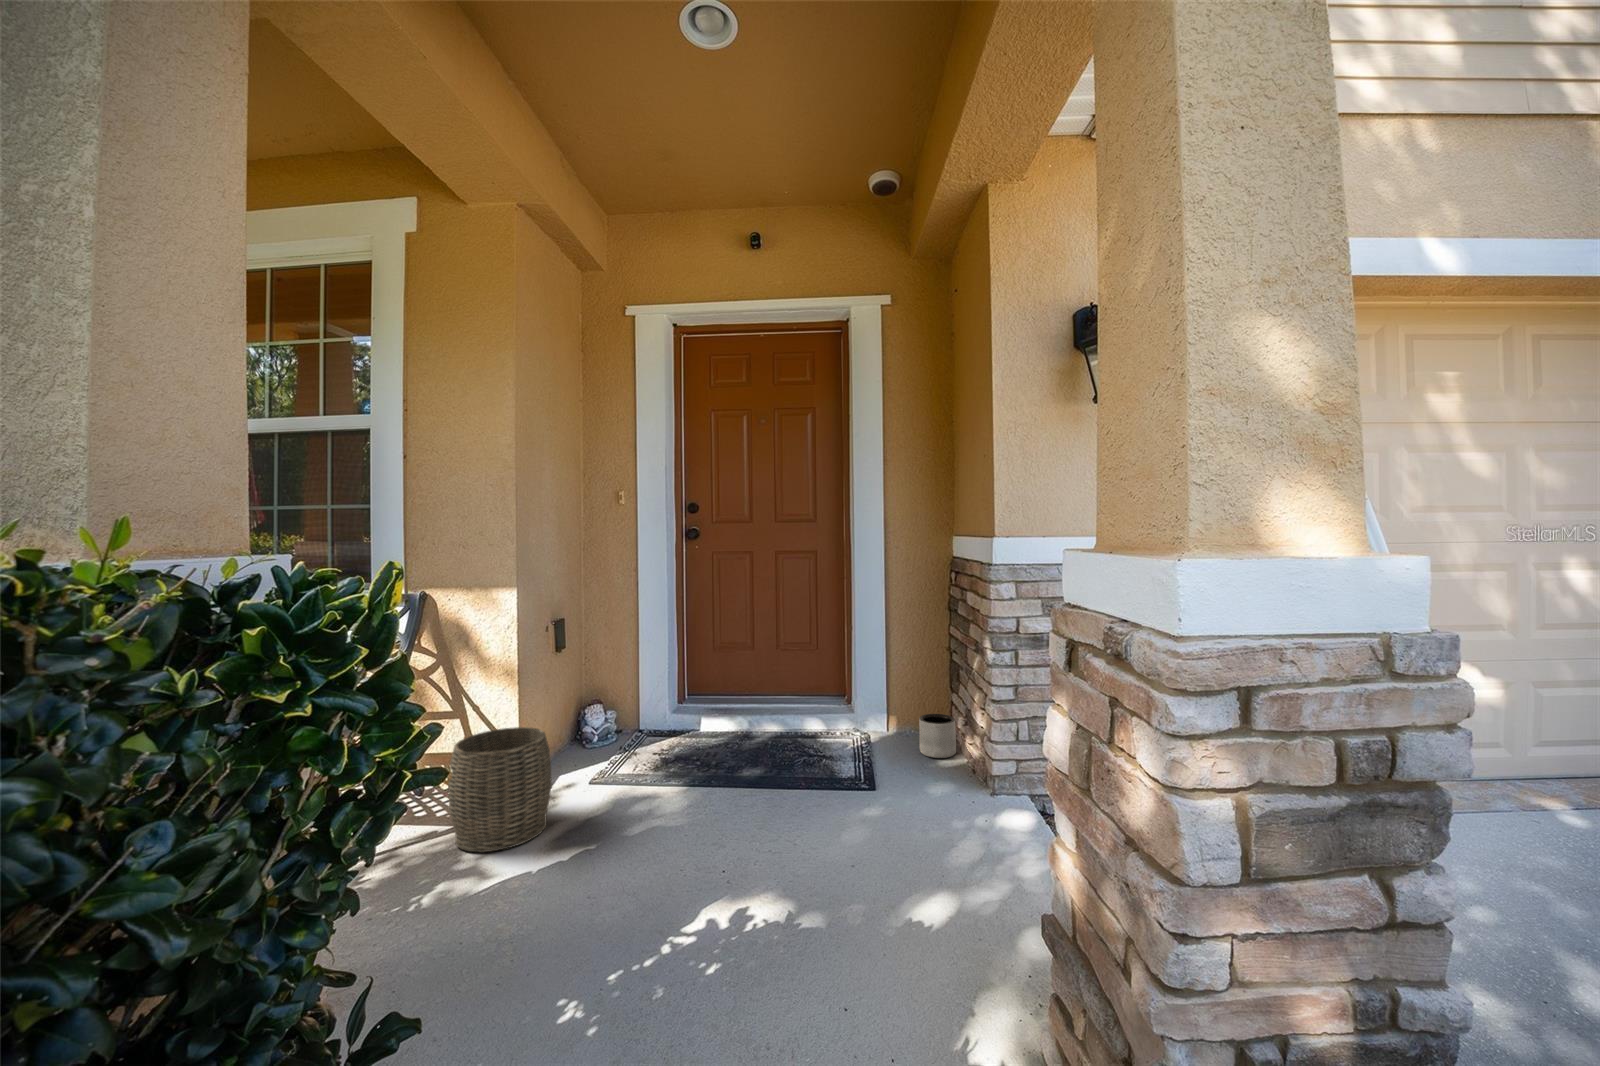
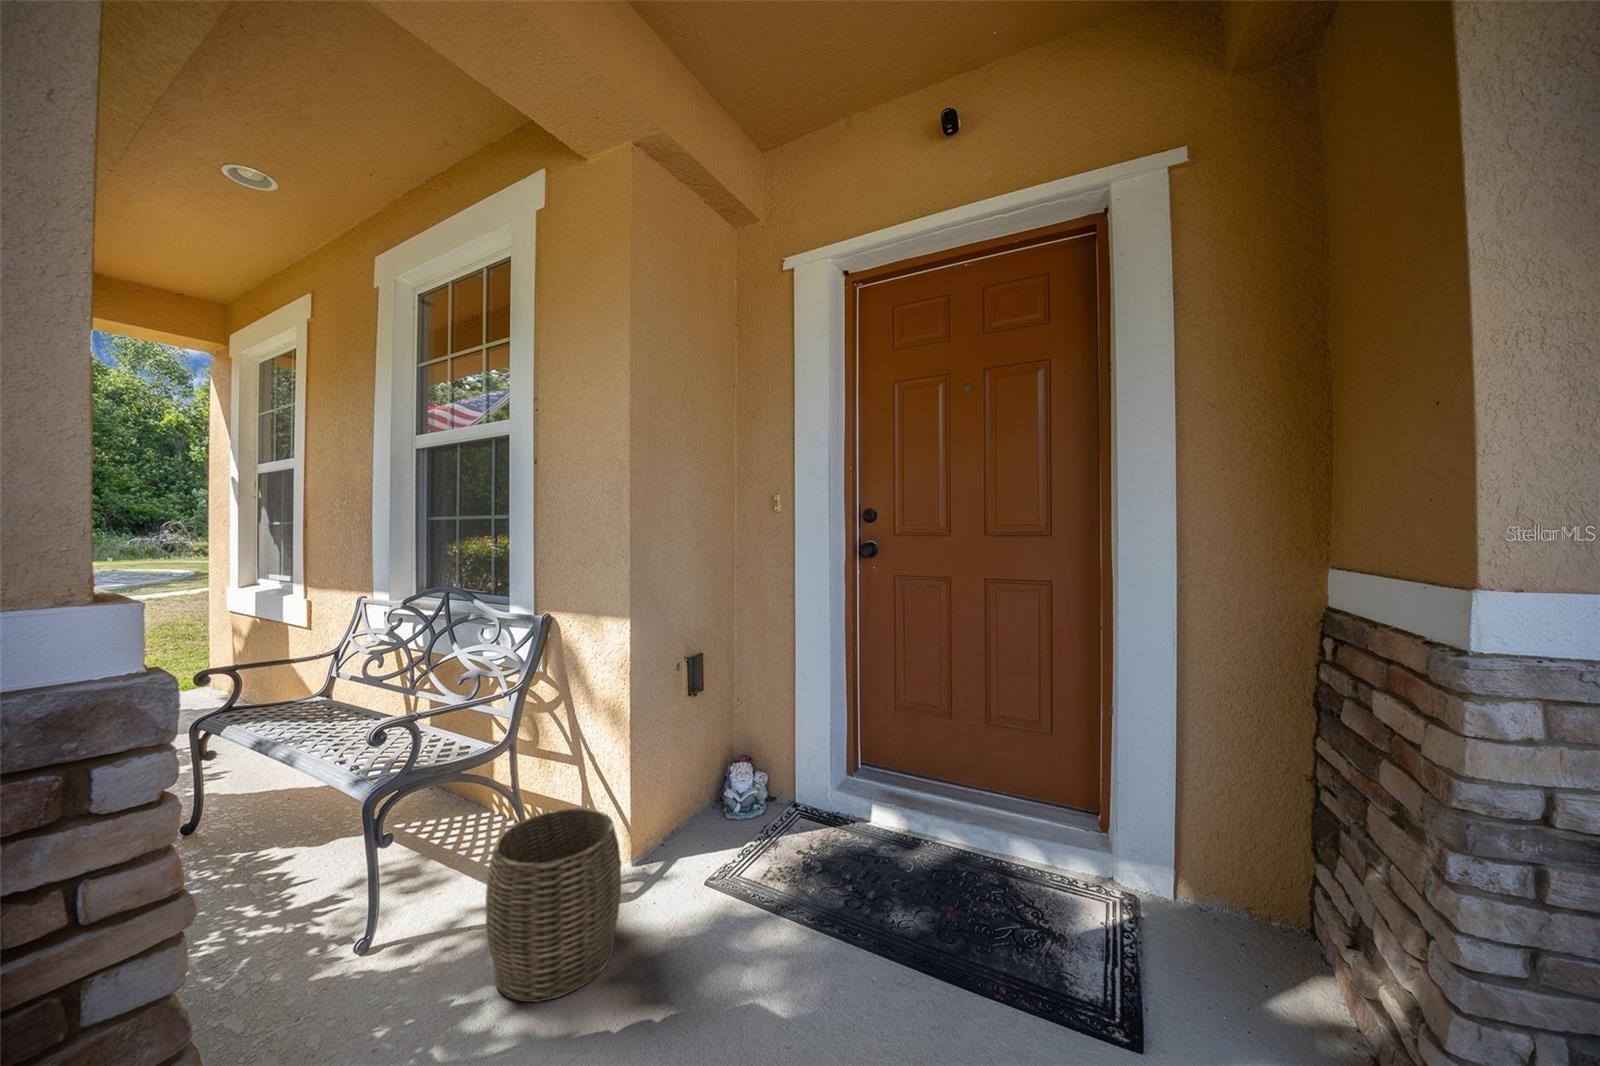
planter: present [919,714,956,758] -> none [1244,902,1335,1014]

